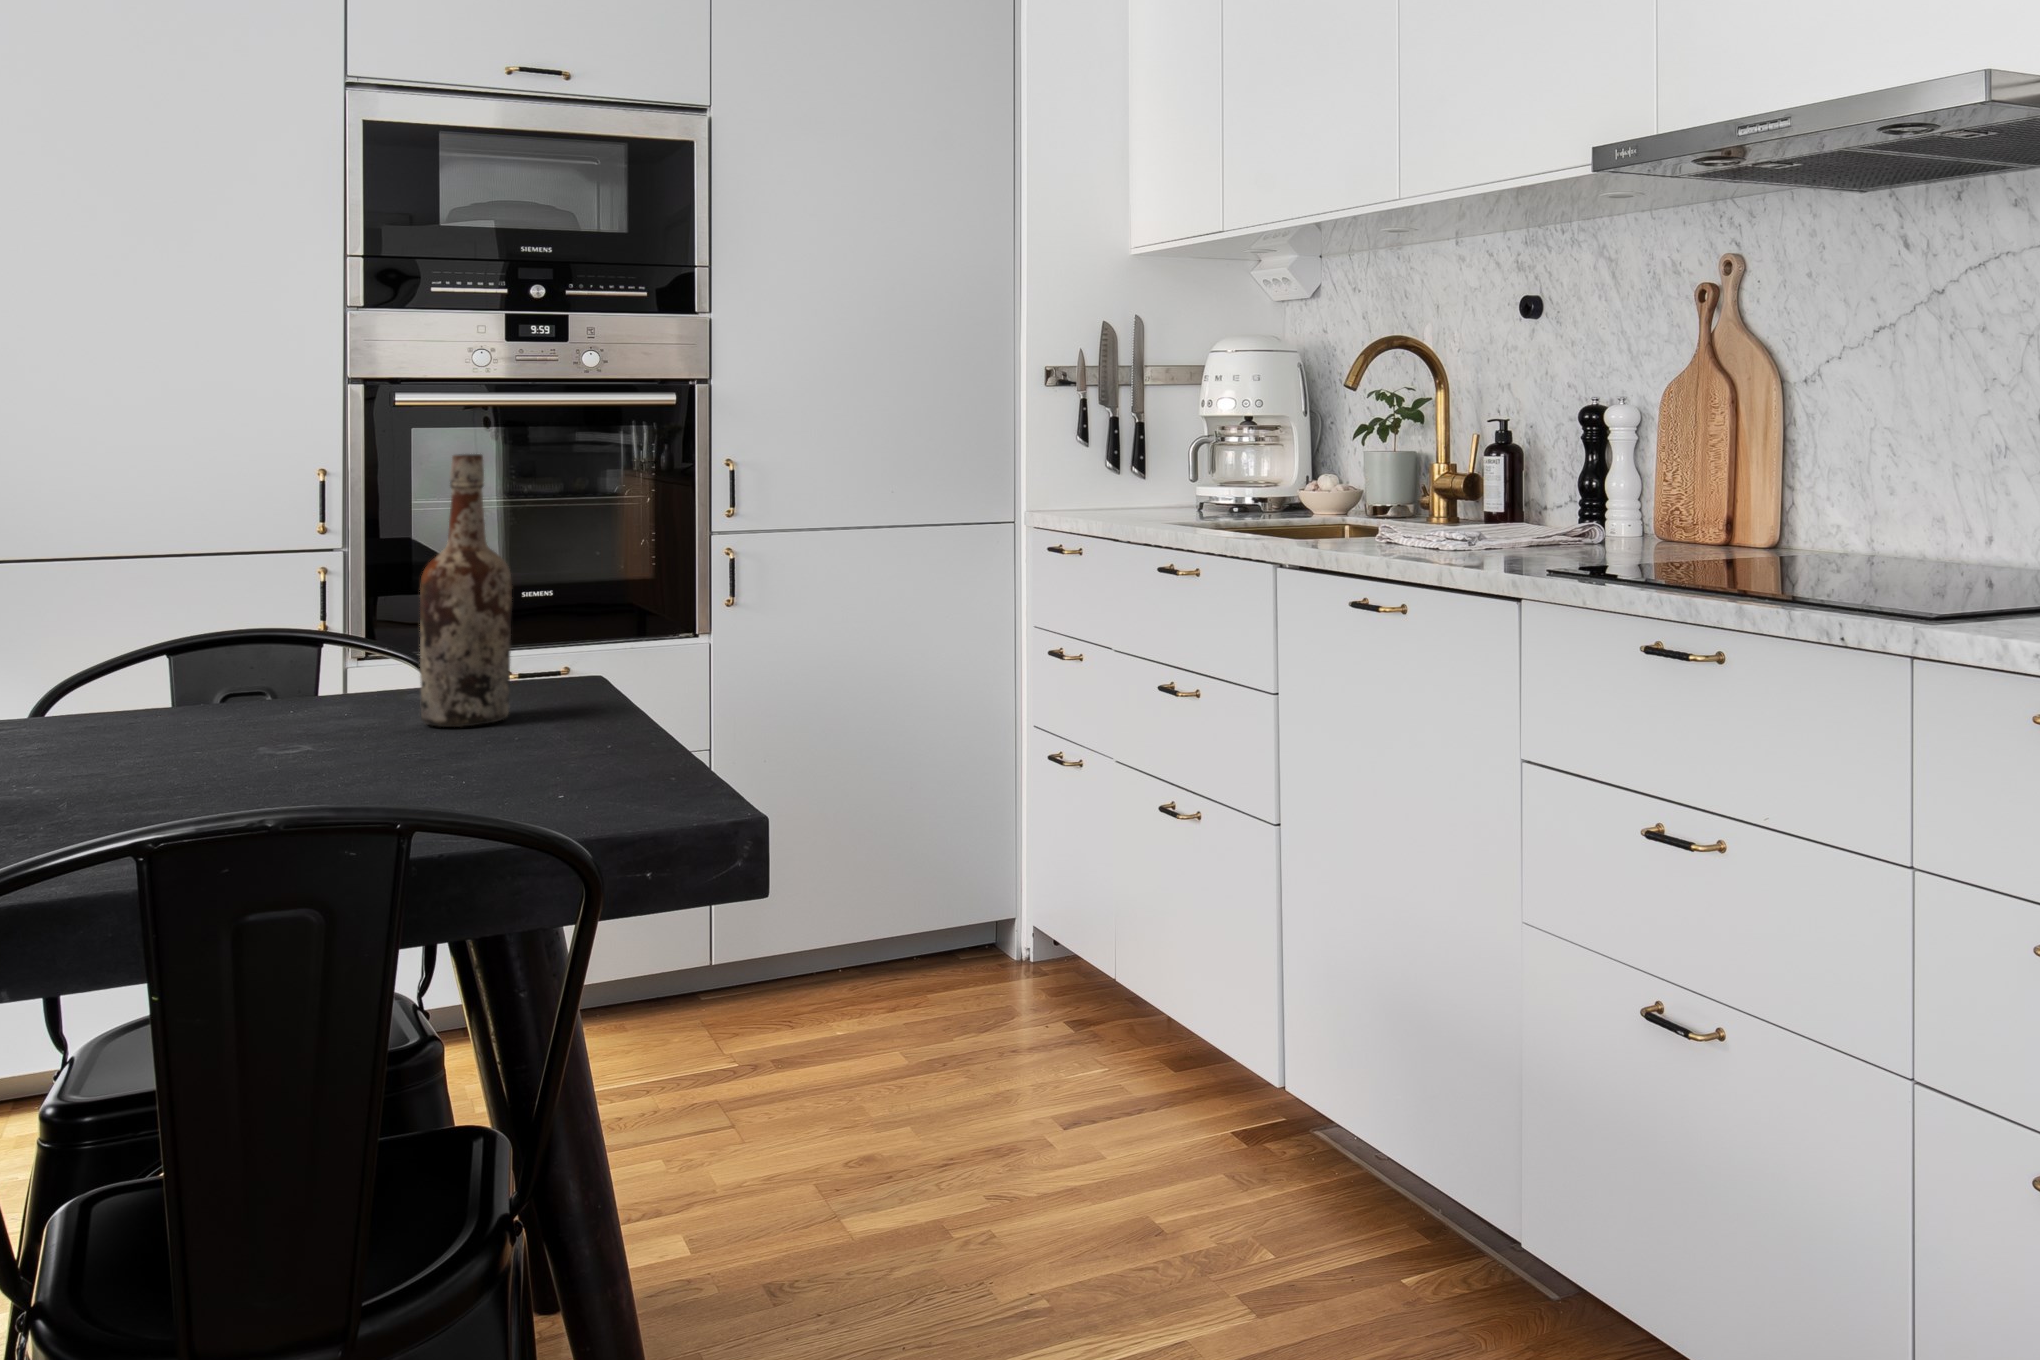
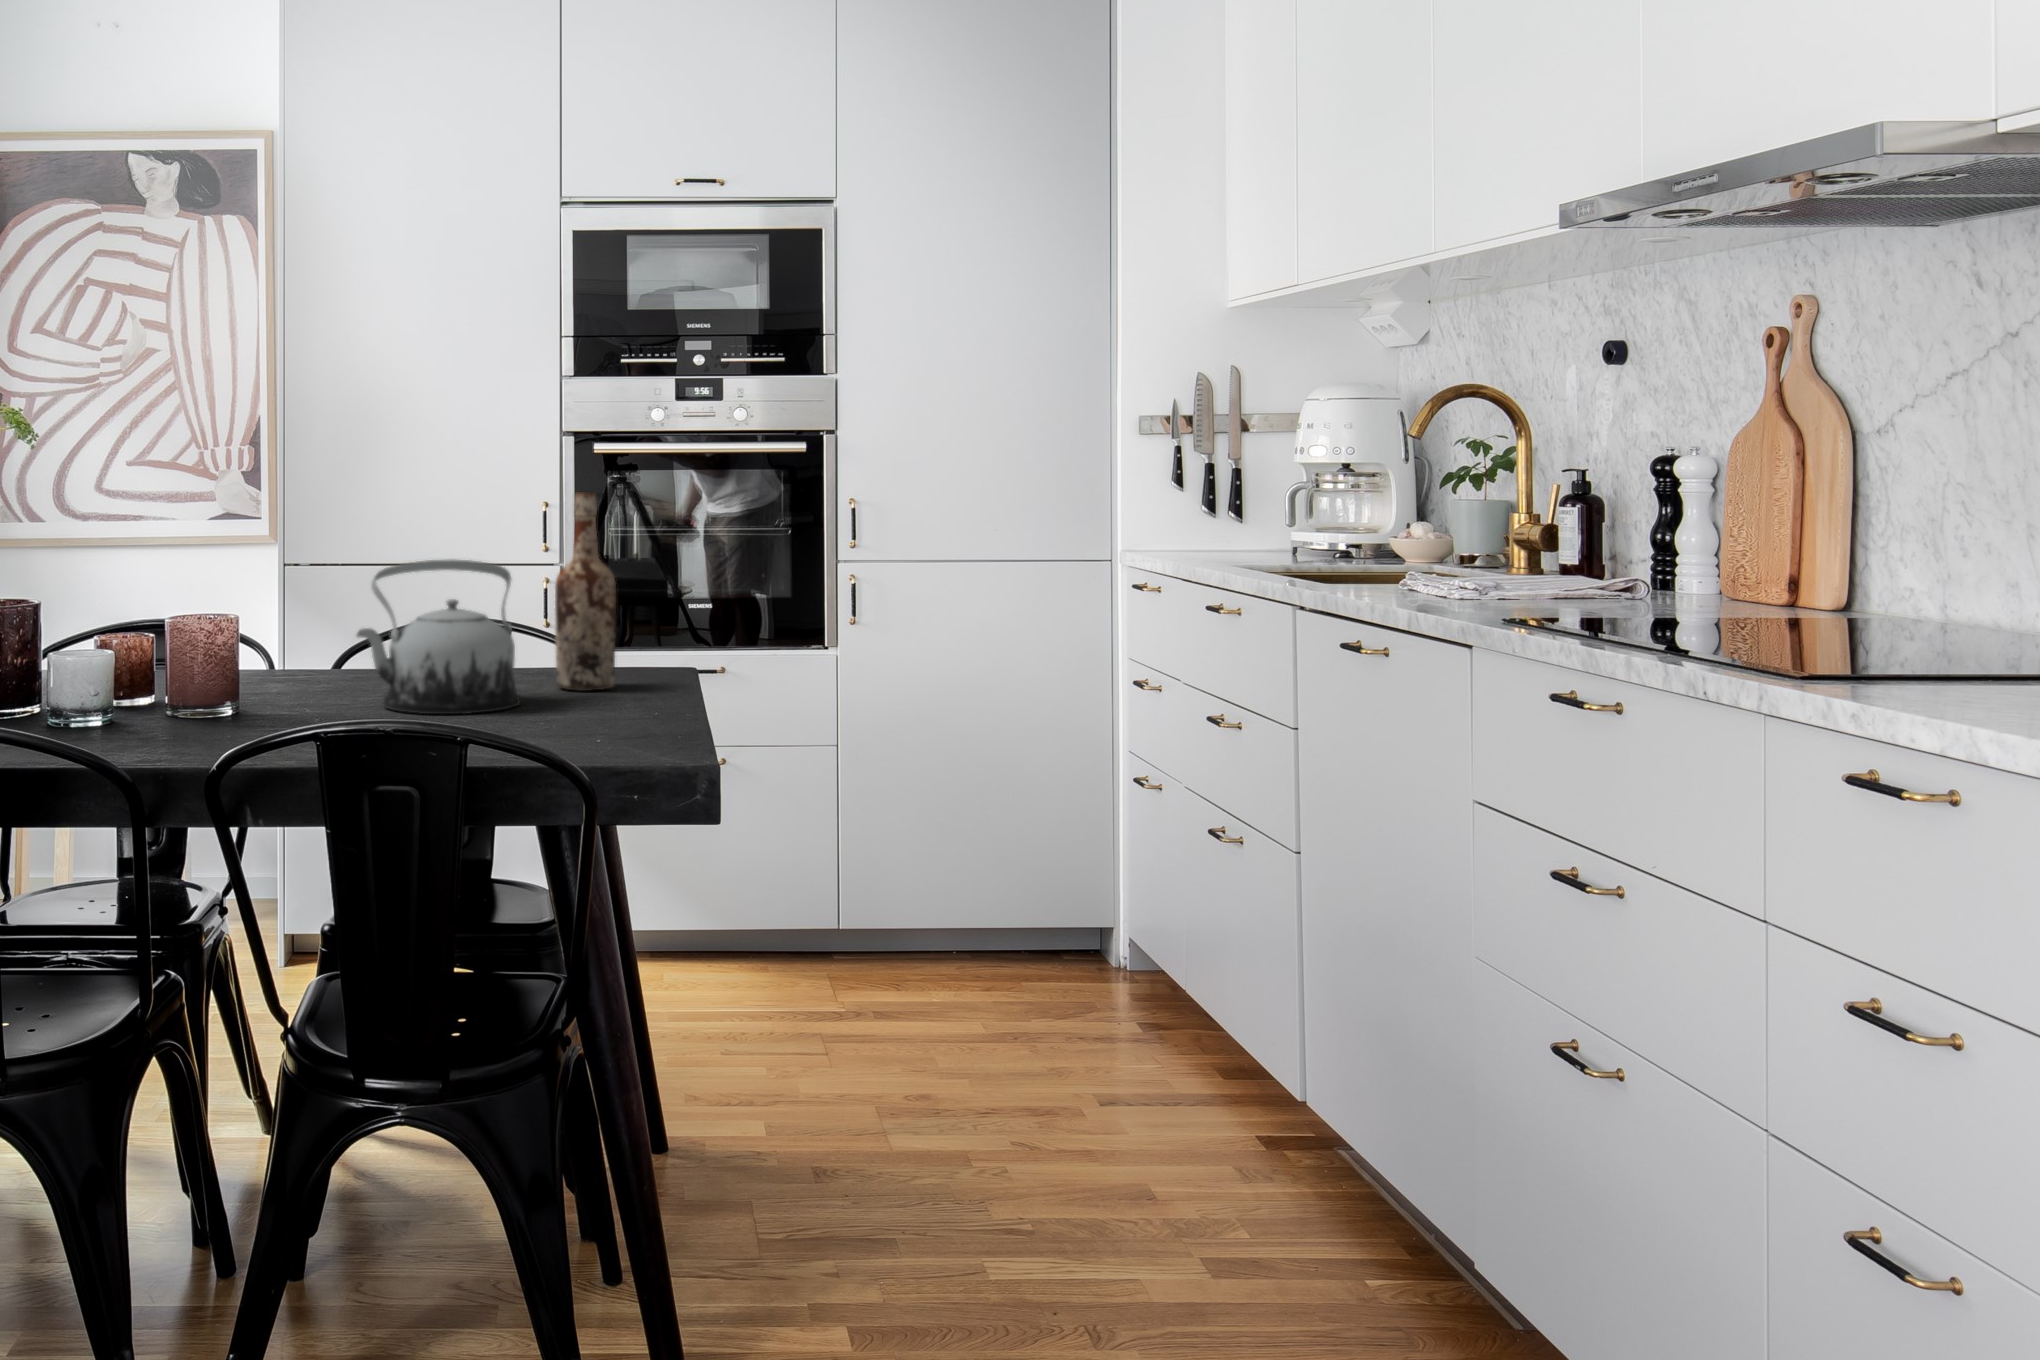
teapot: none [110,555,384,787] -> present [357,559,520,714]

